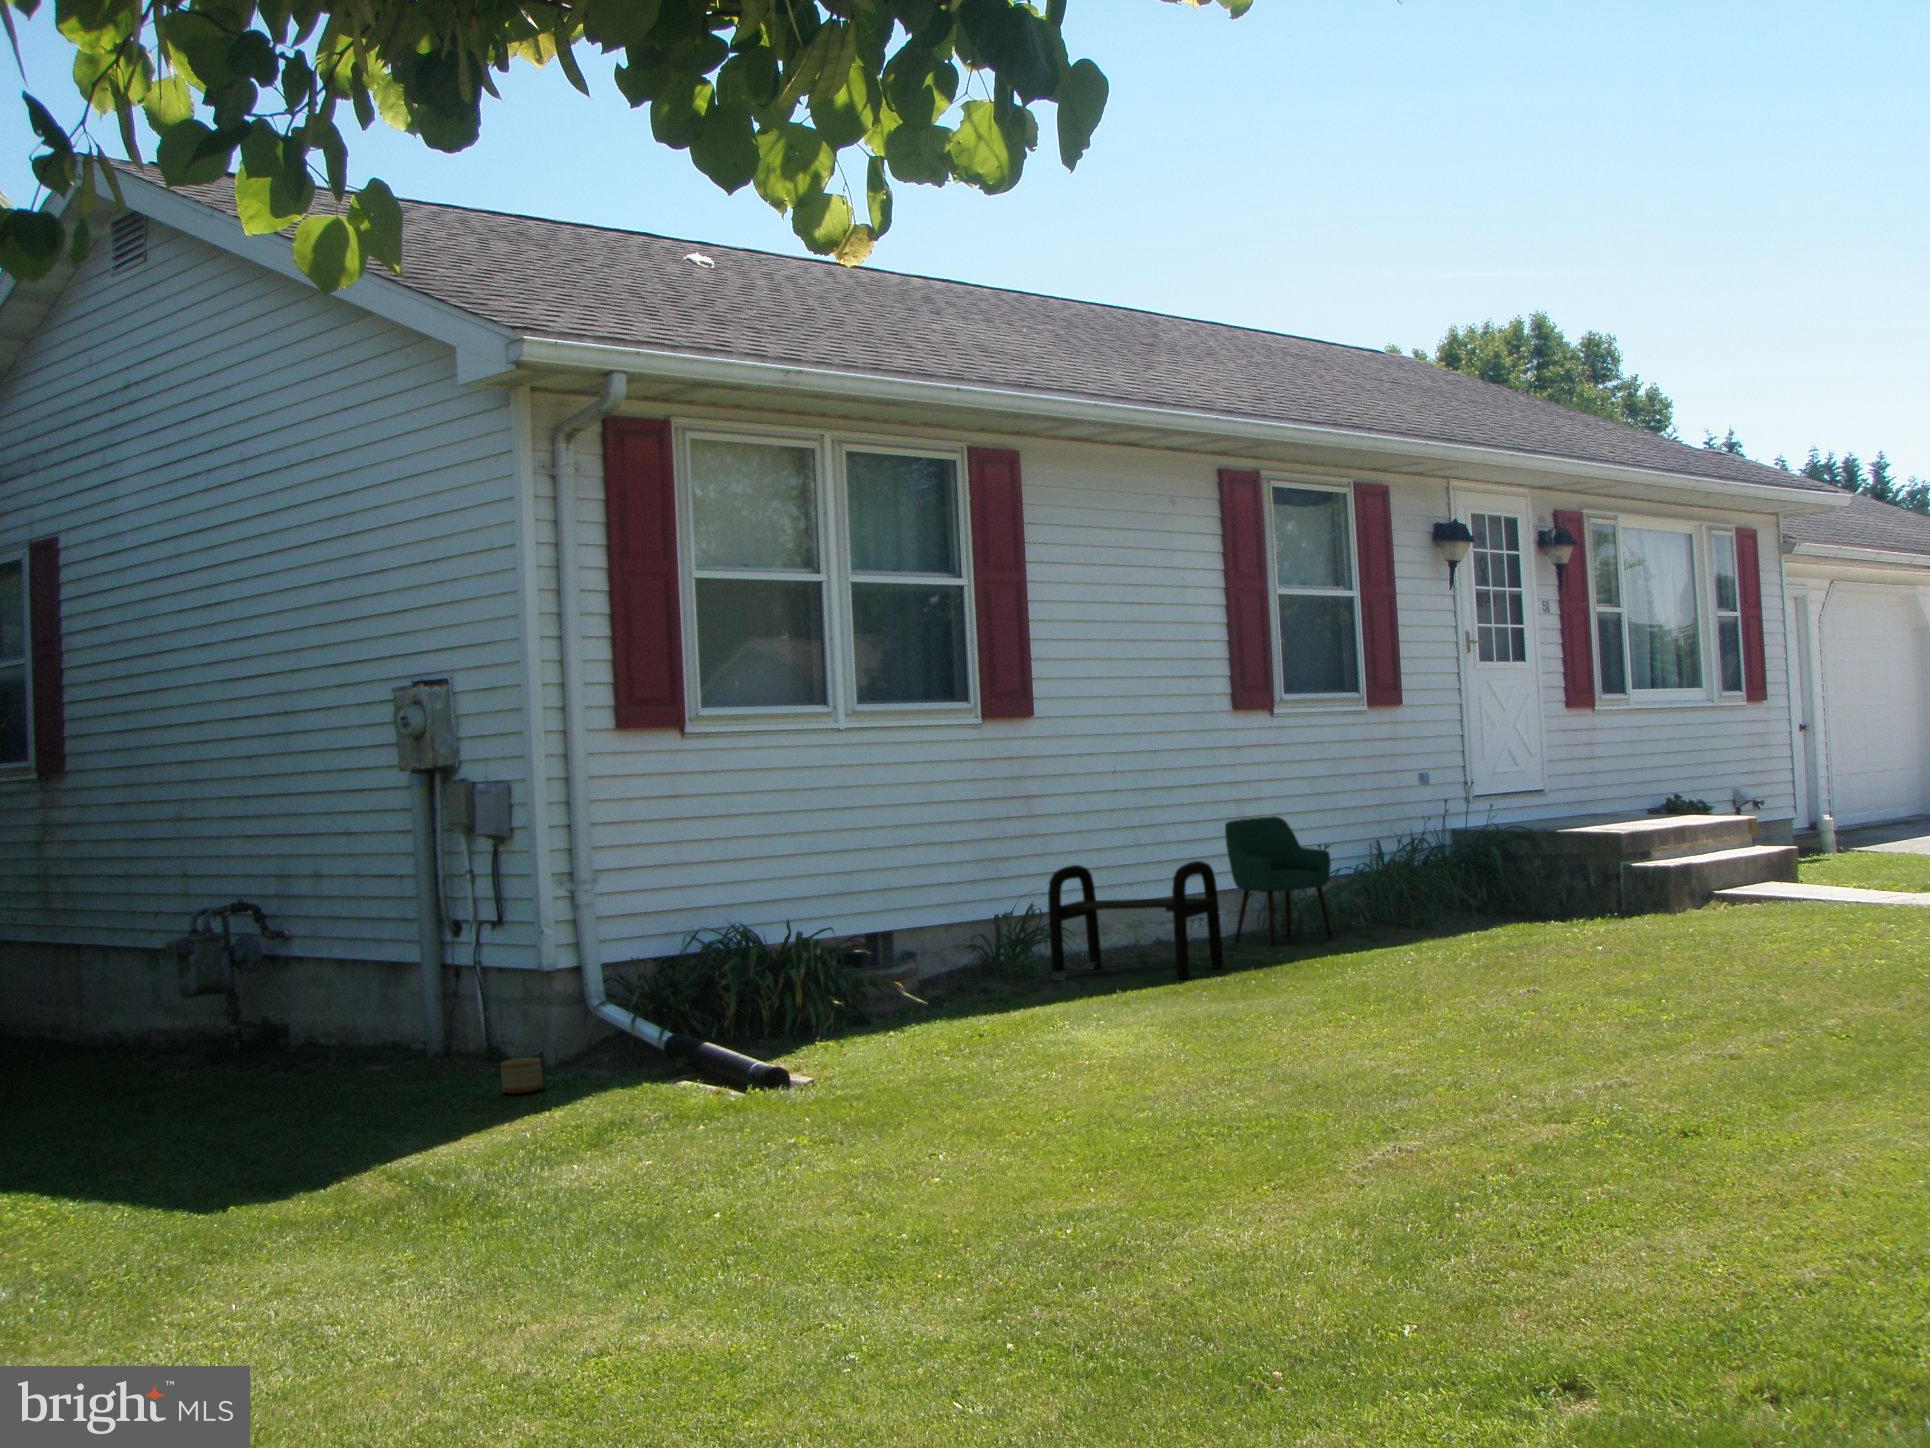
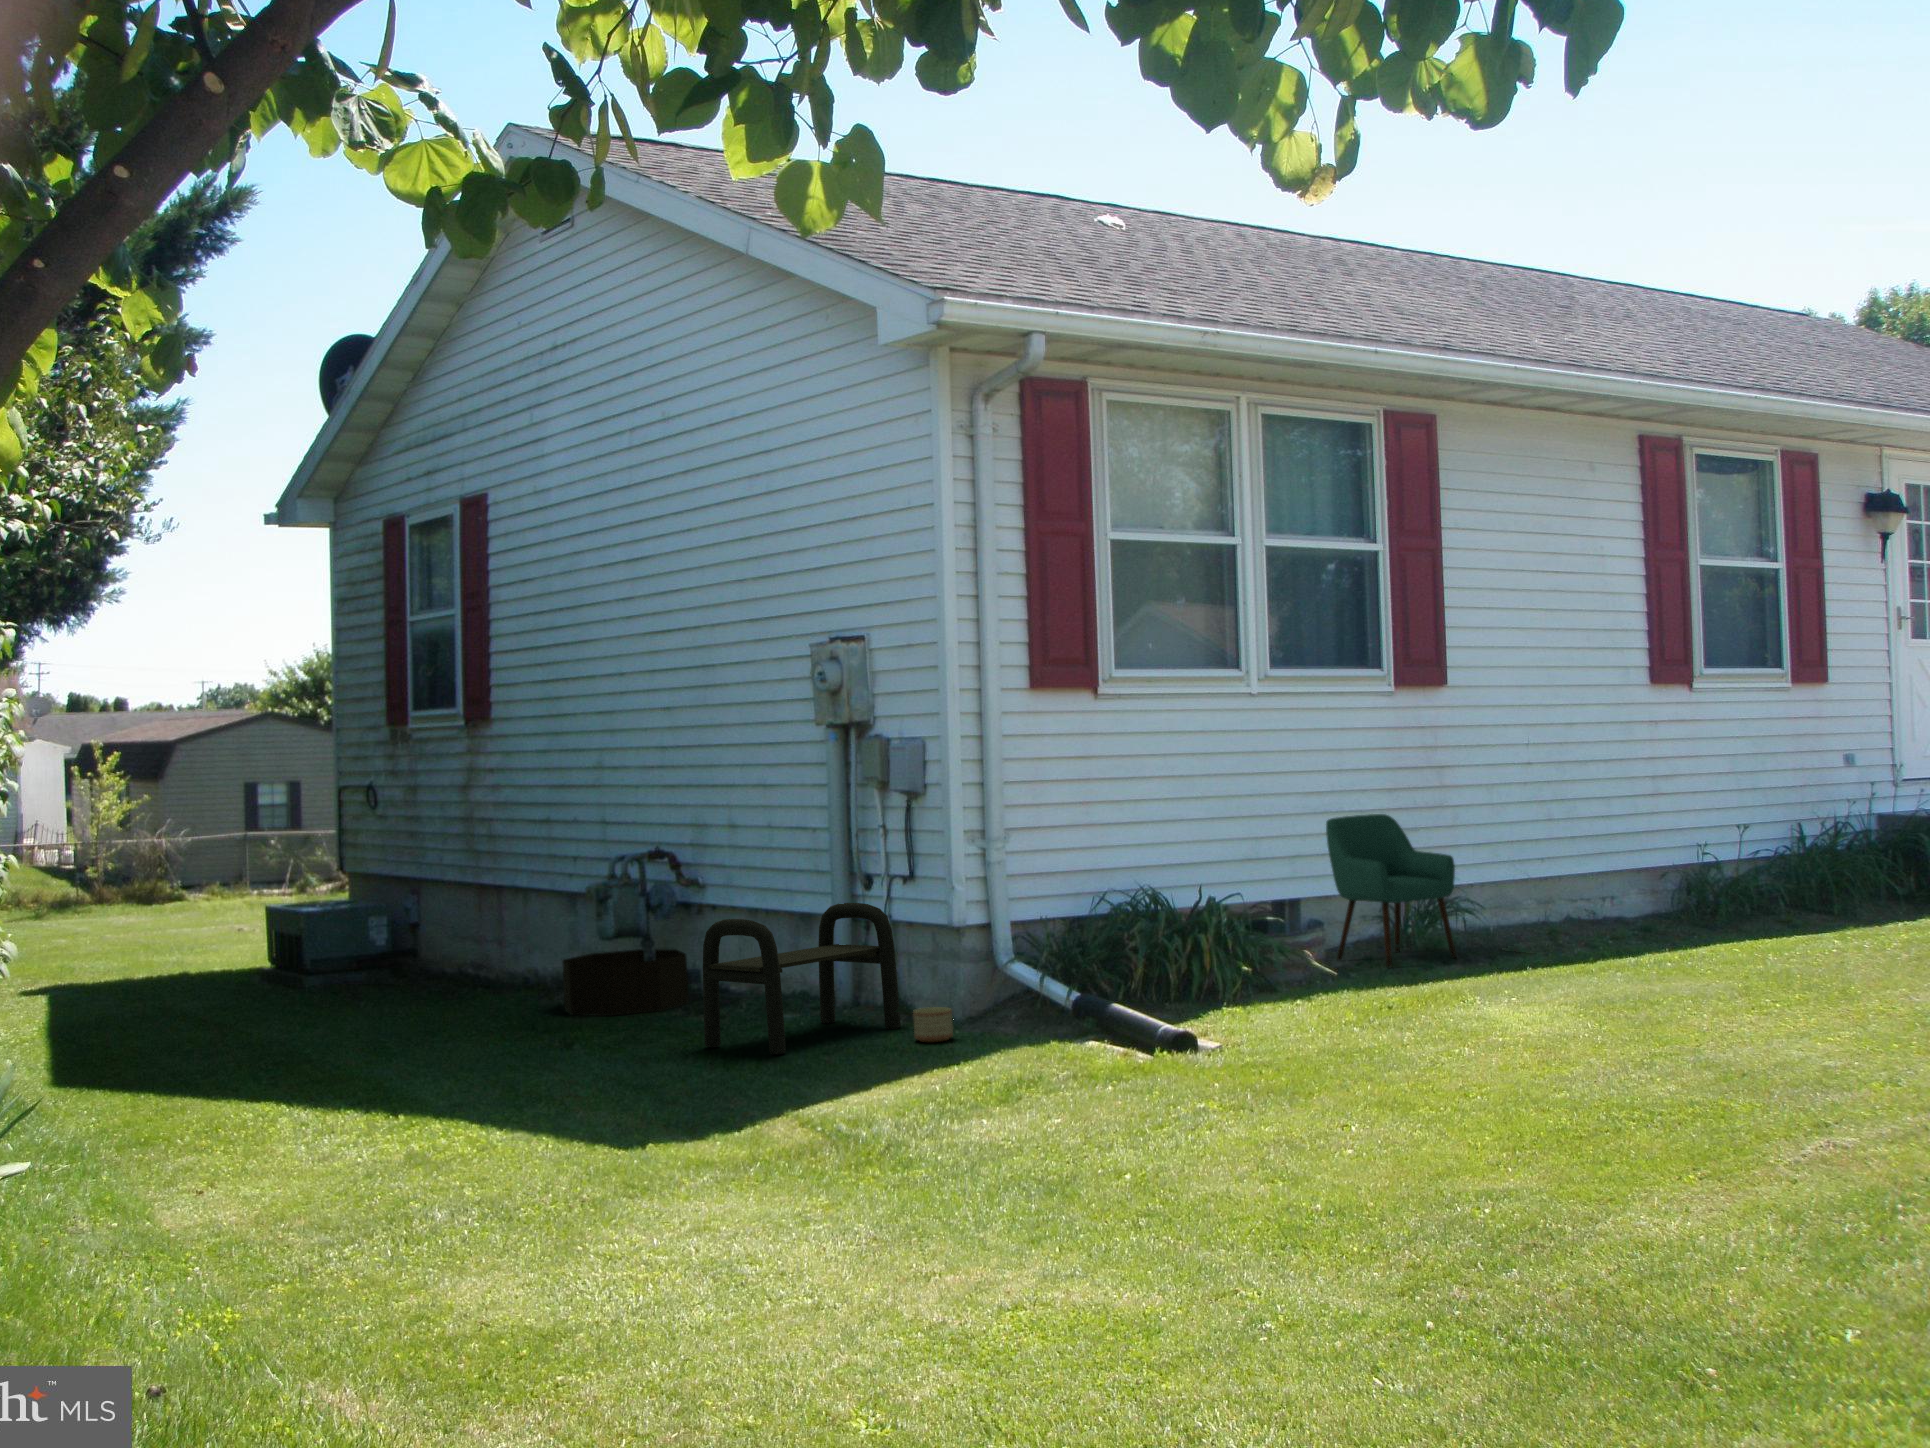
chair: present [1225,816,1333,946] -> present [1326,814,1457,967]
bench: present [1048,861,1224,979] -> present [703,903,901,1055]
basket: none [99,1014,247,1091] -> present [562,949,689,1016]

